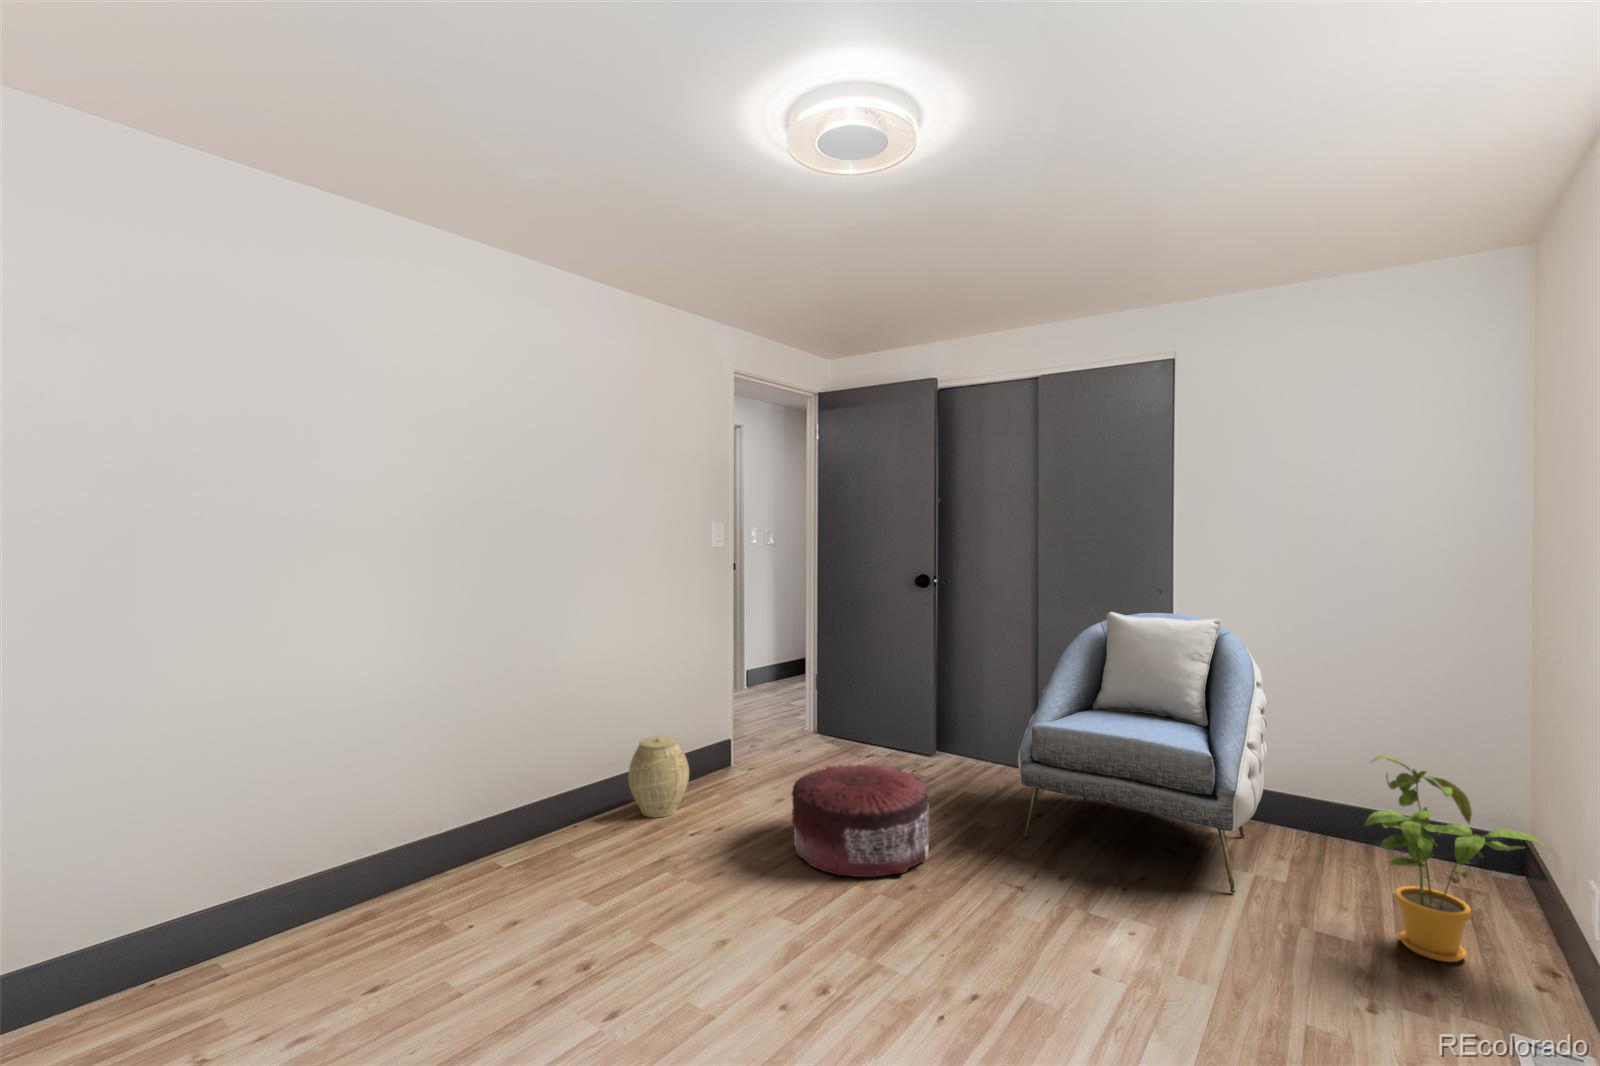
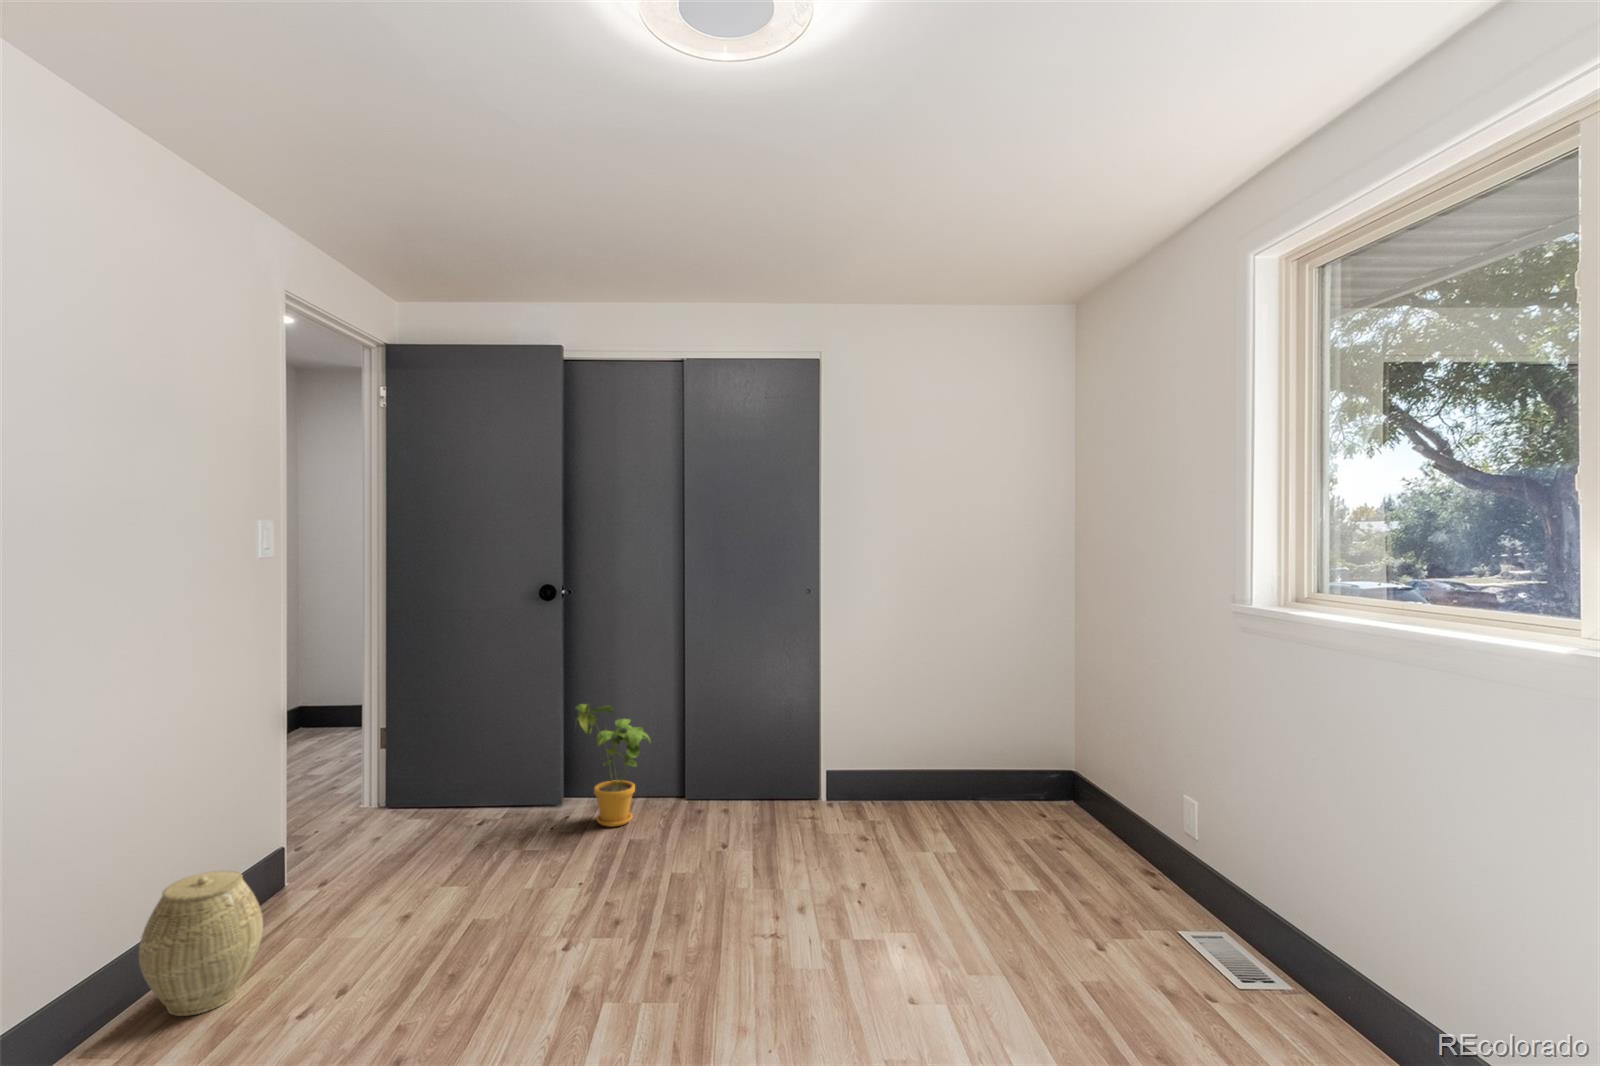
armchair: present [1018,612,1267,893] -> none [719,615,943,876]
house plant: present [1365,755,1547,962] -> present [575,704,651,827]
pouf: present [792,764,930,877] -> none [474,832,662,999]

